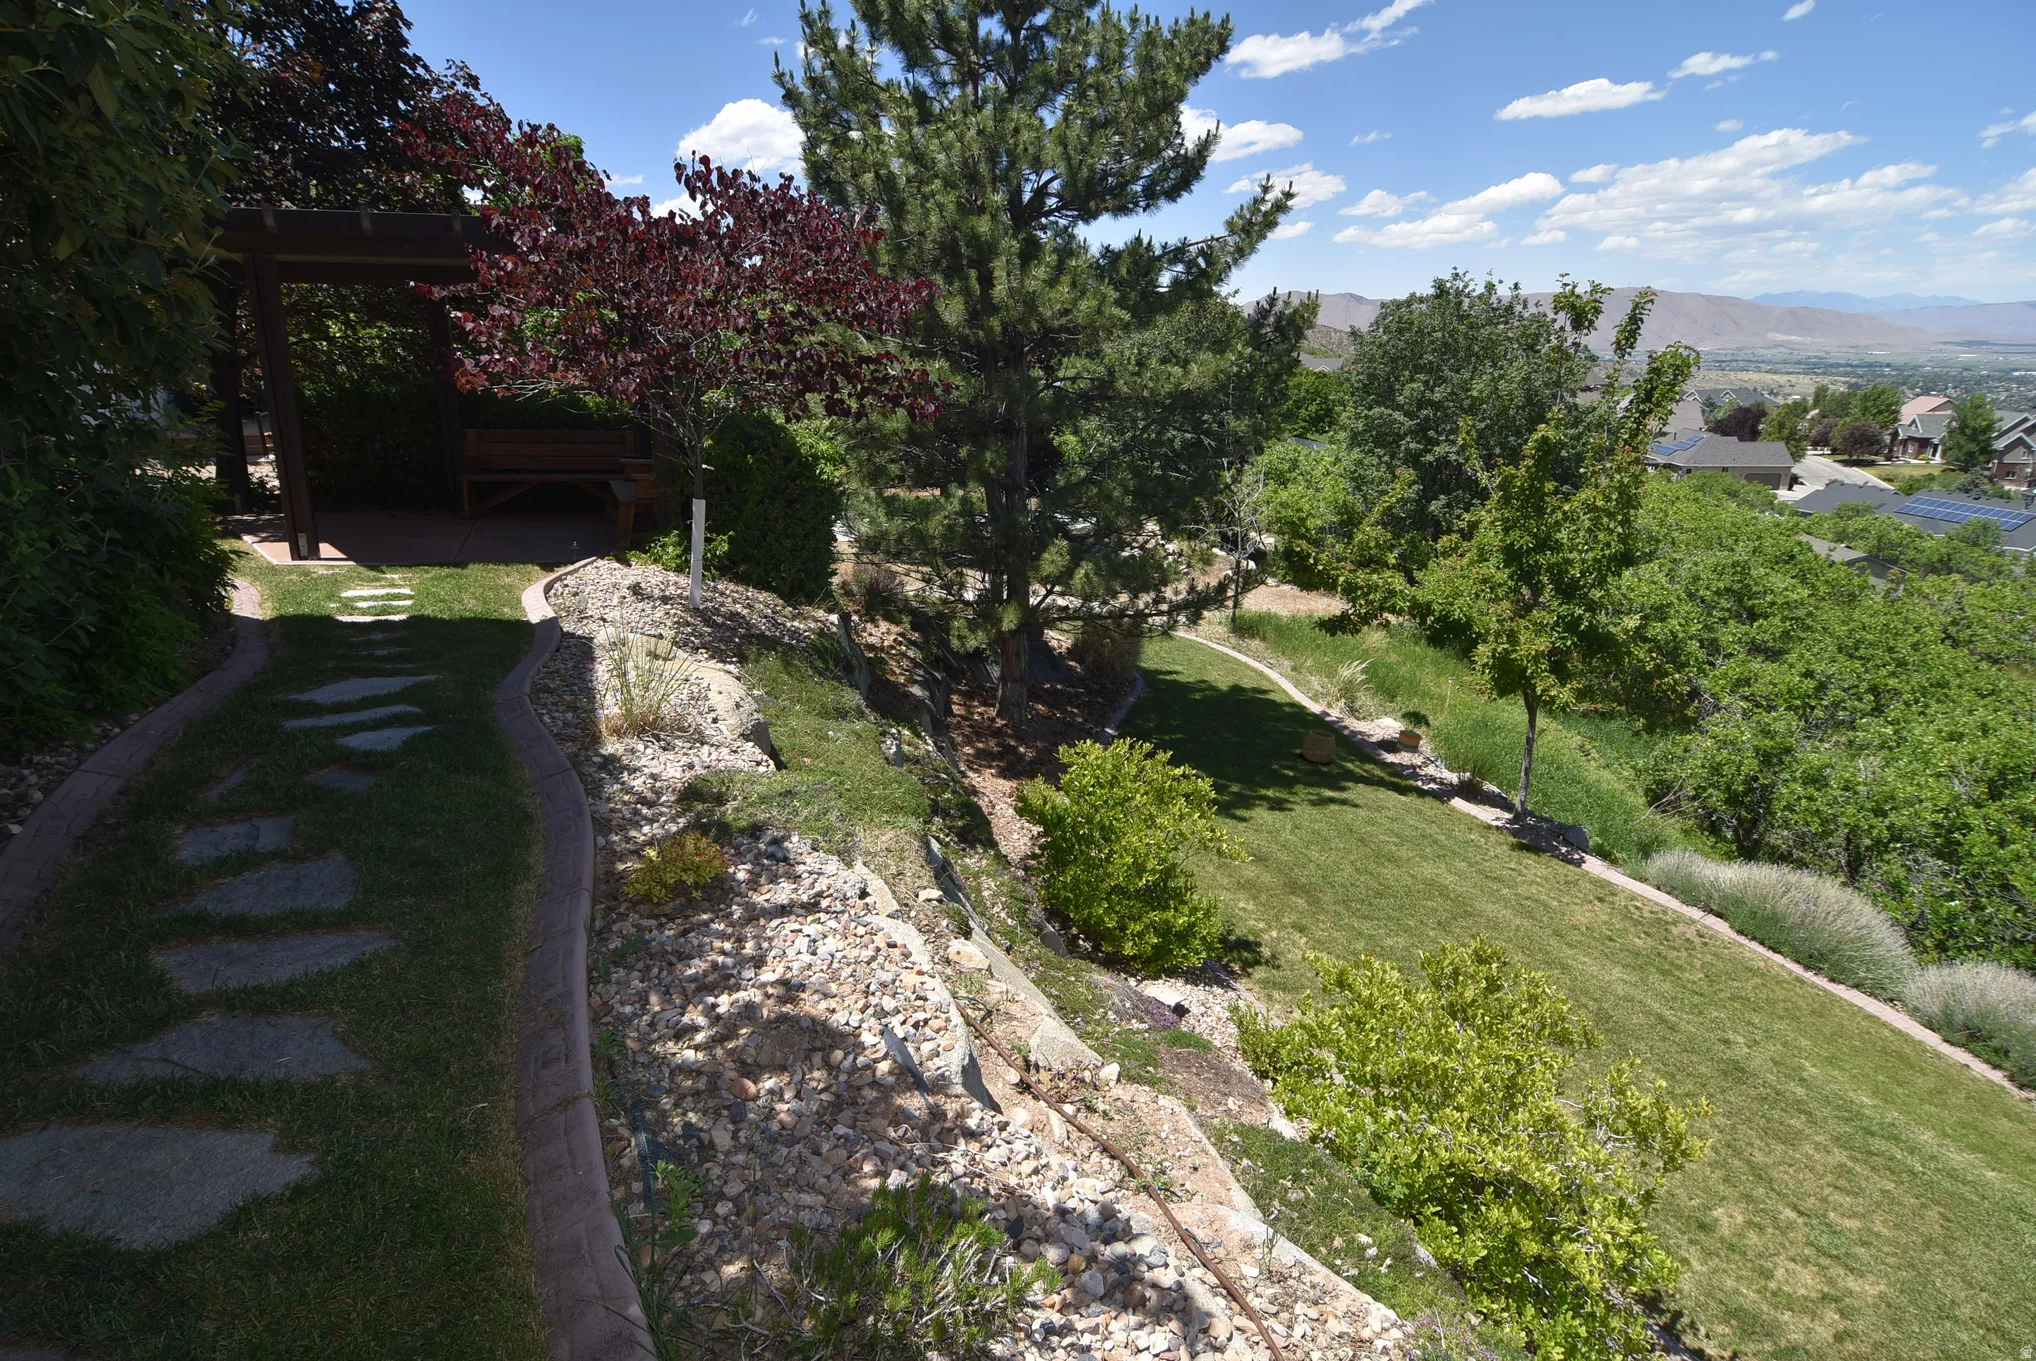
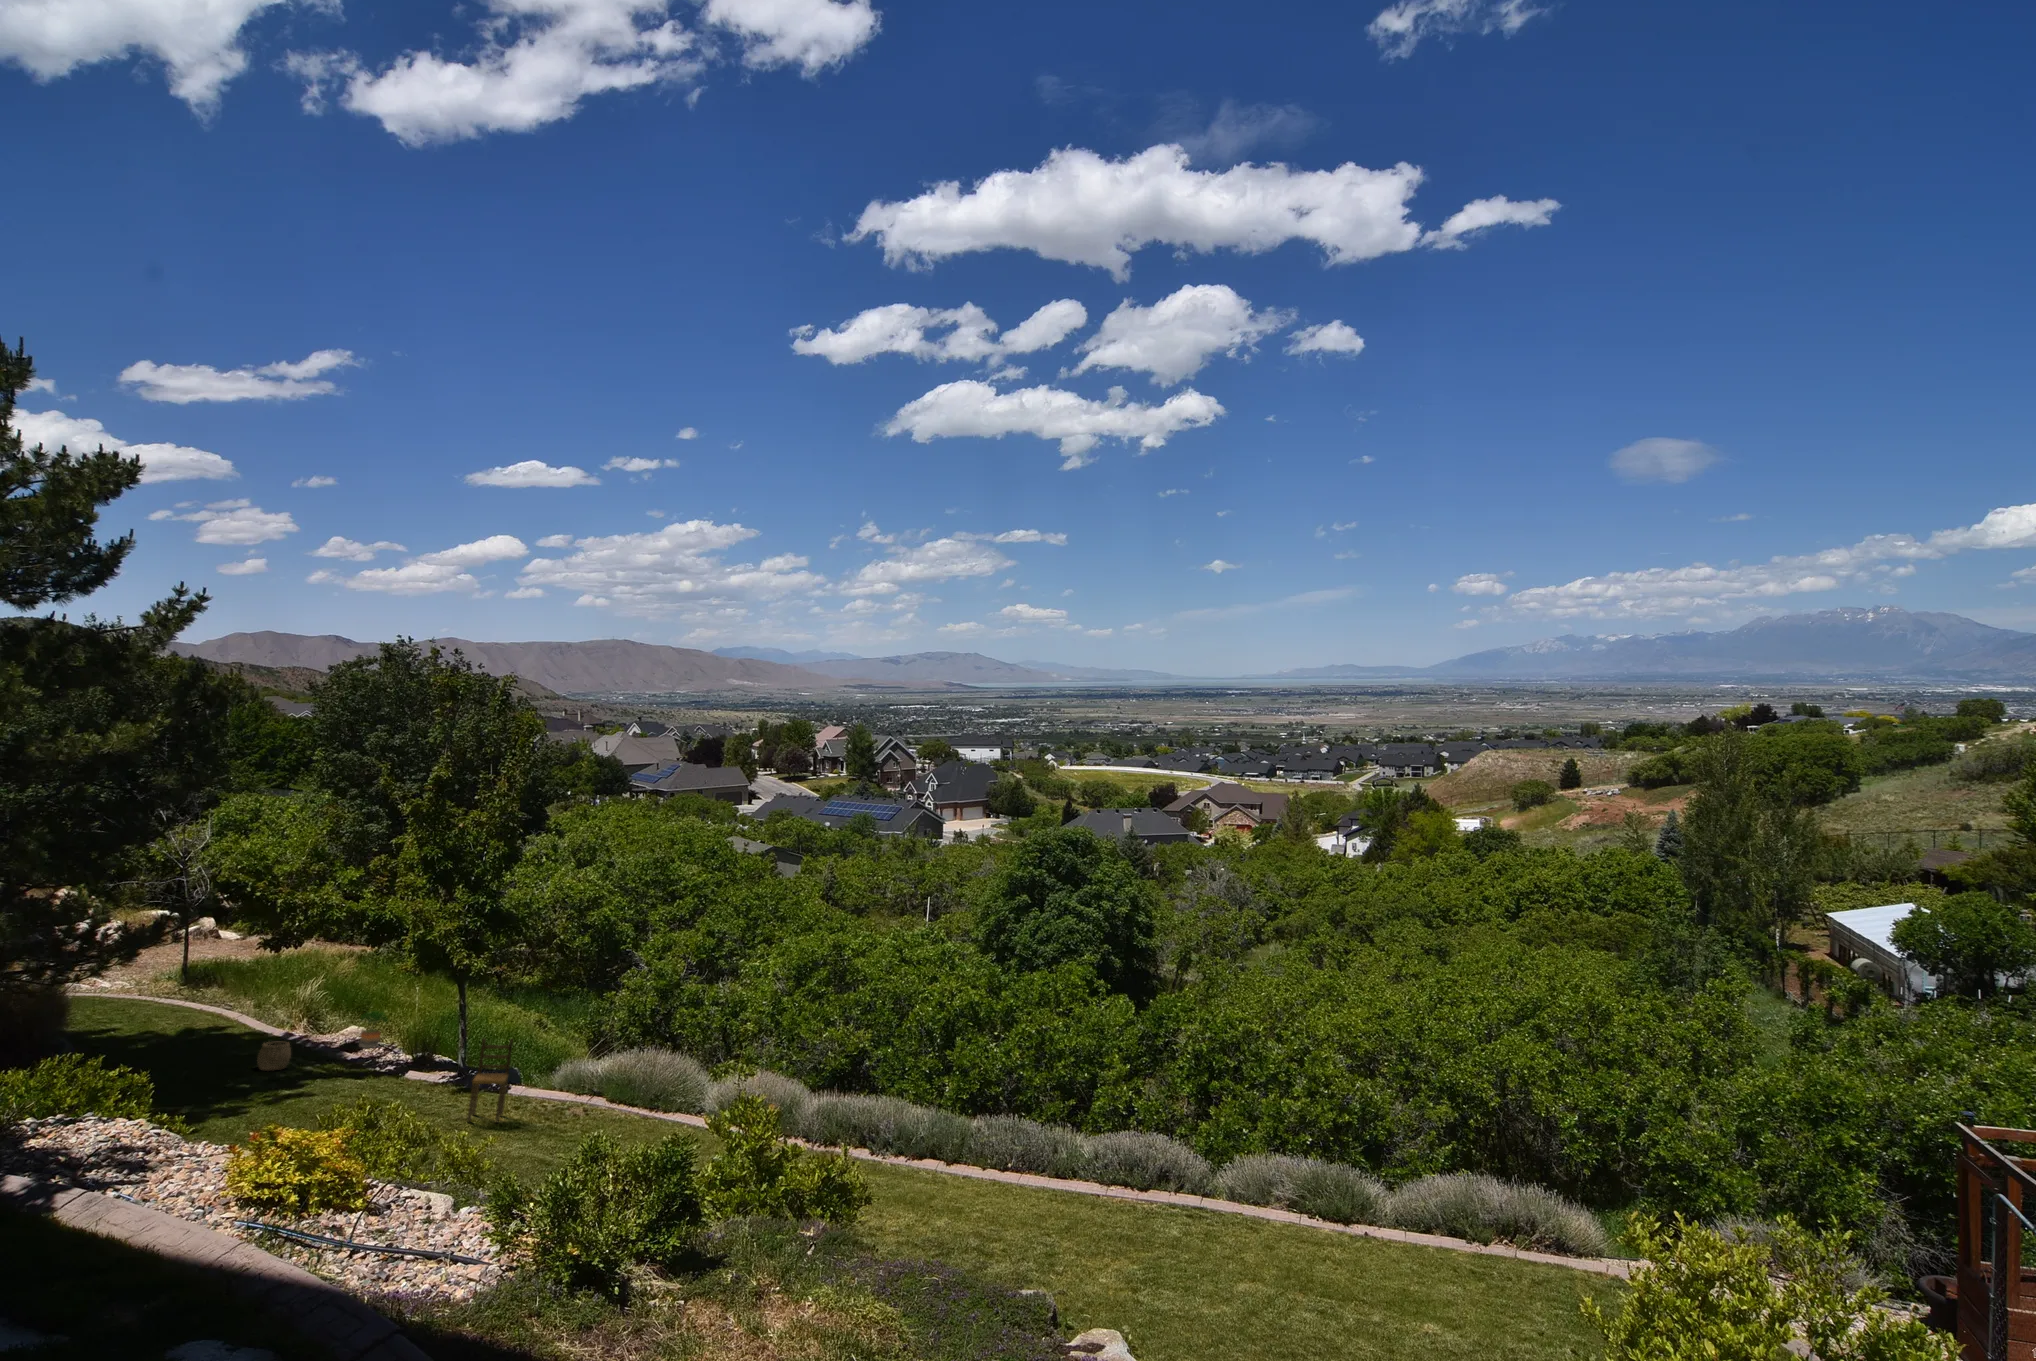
chair: none [1546,810,1620,929] -> present [467,1039,513,1123]

